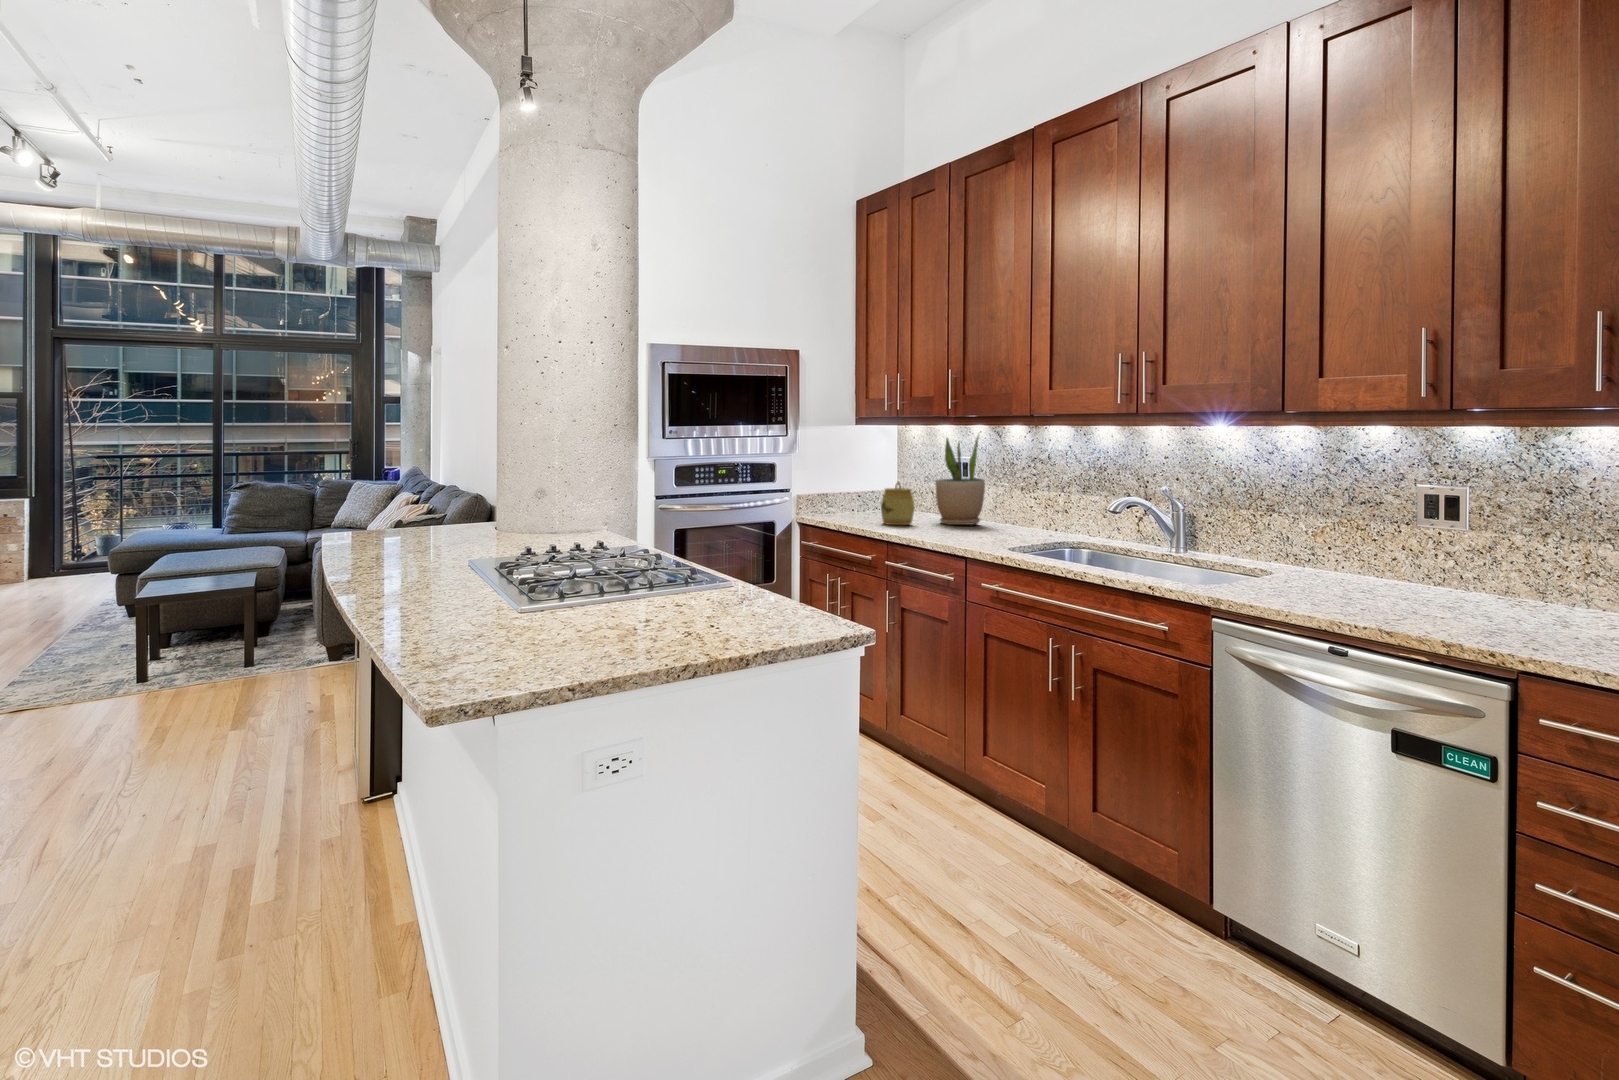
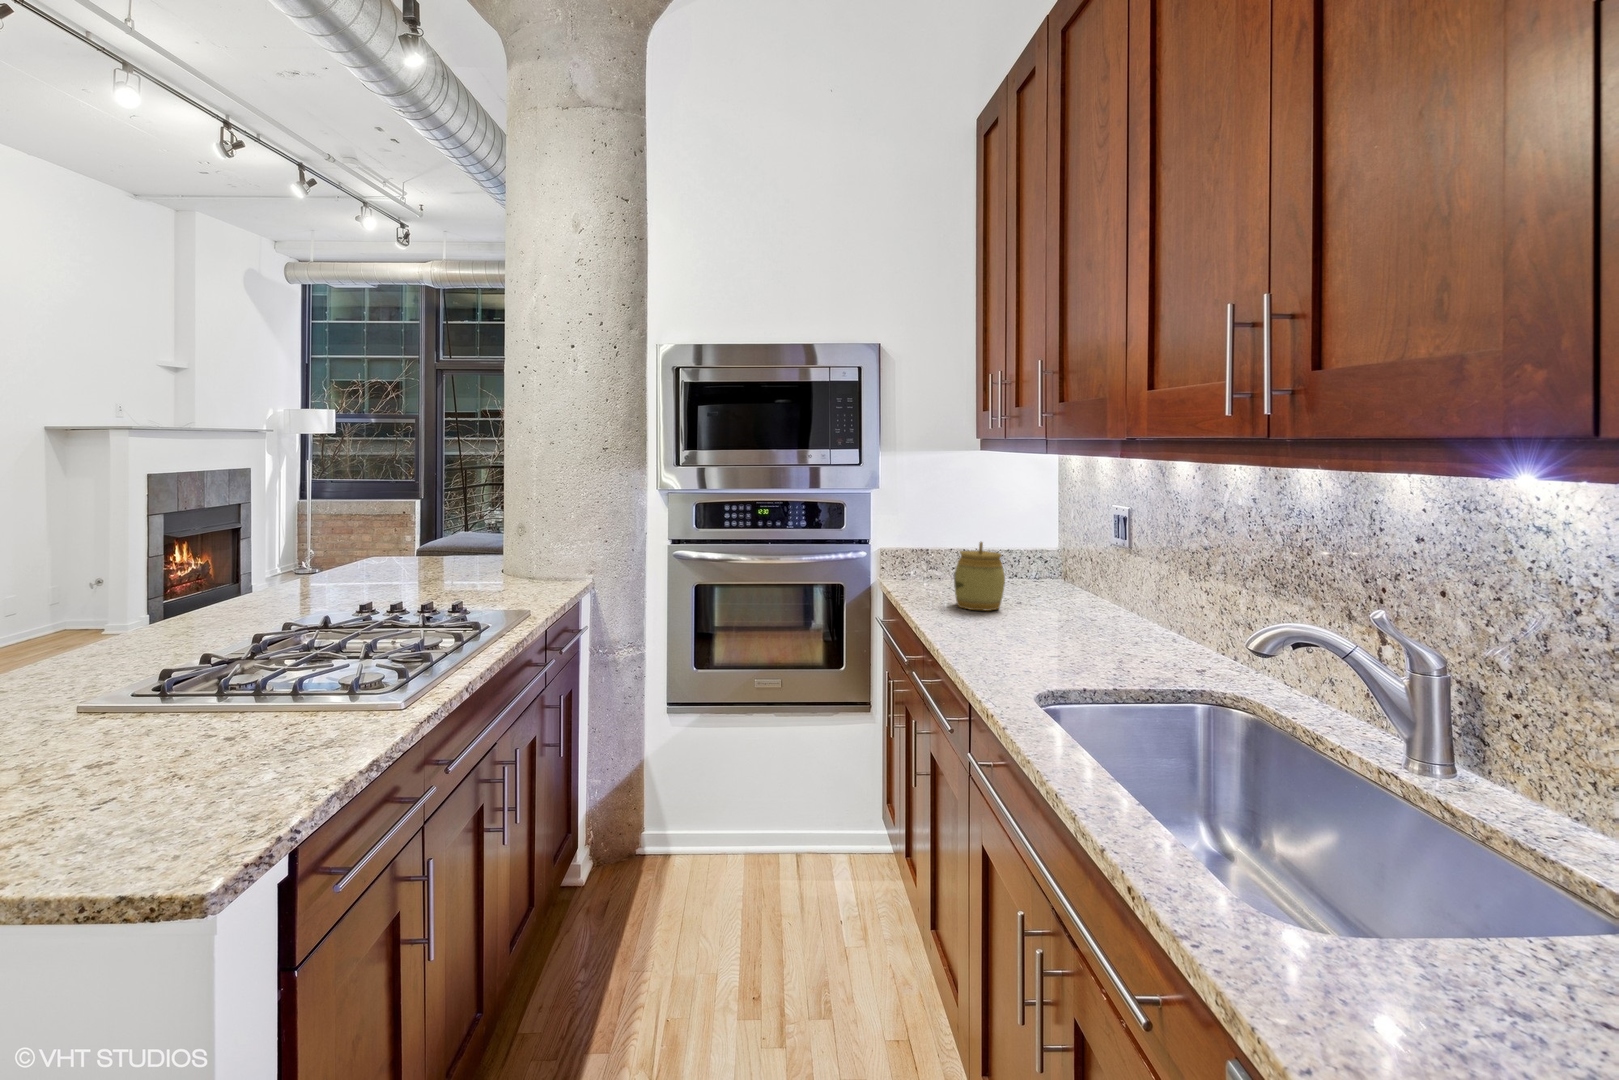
potted plant: present [935,436,985,525] -> none [1053,467,1136,620]

